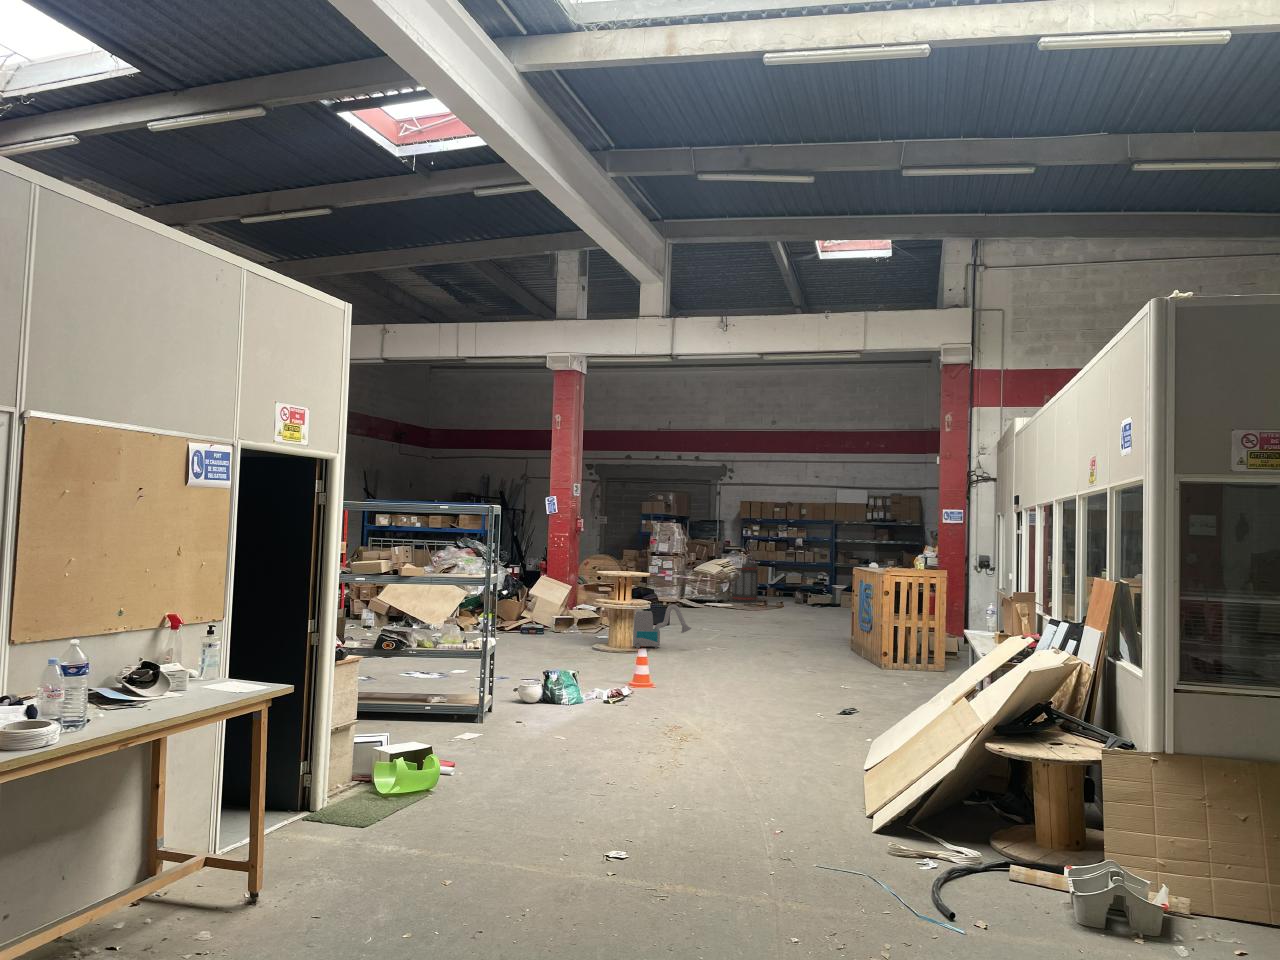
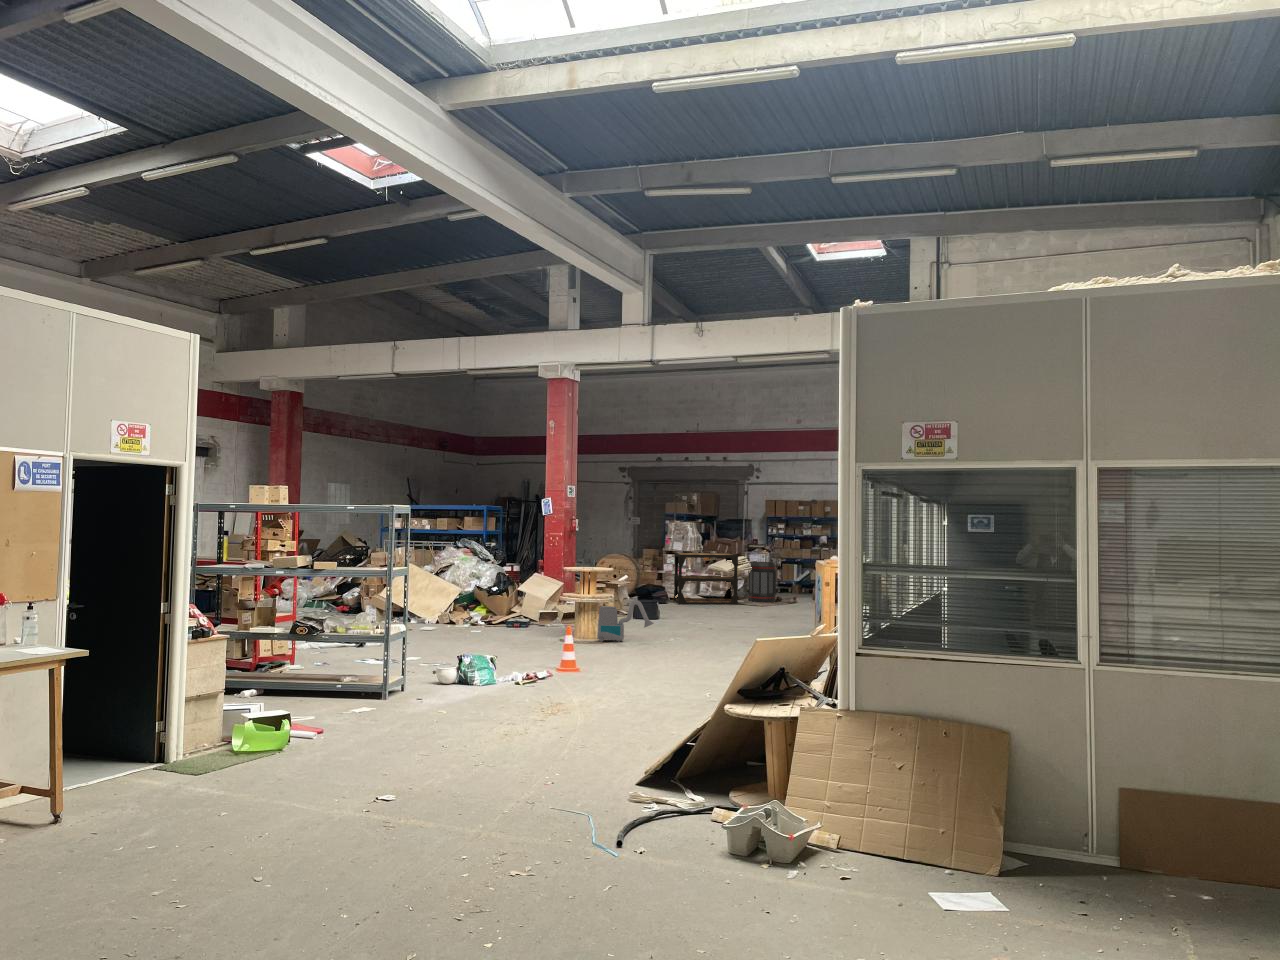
shelving unit: none [658,553,726,606] -> present [674,553,738,605]

